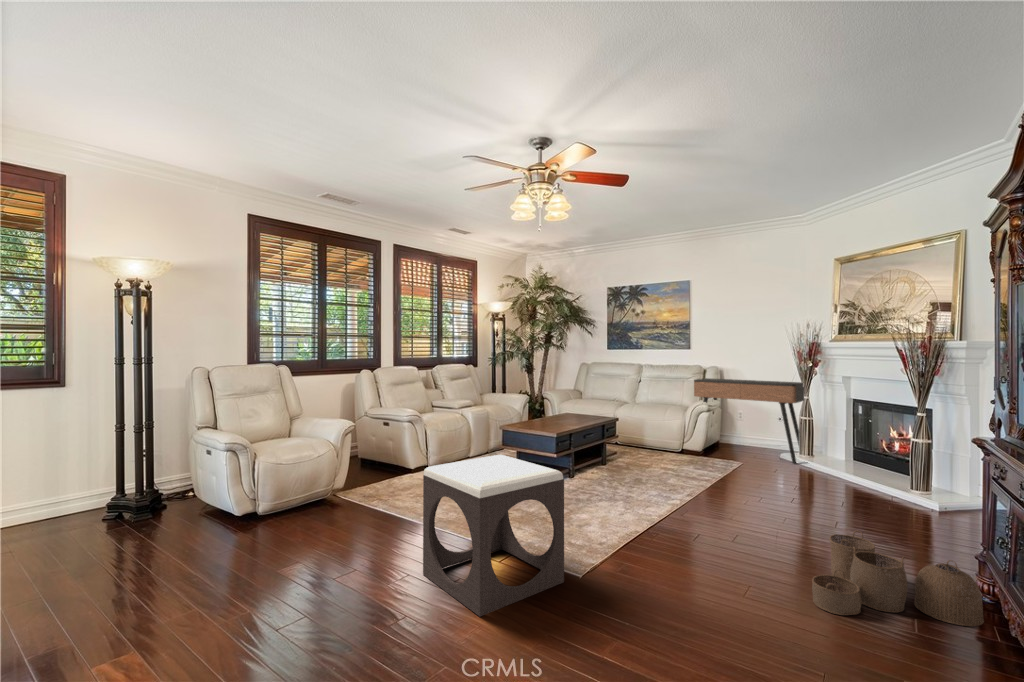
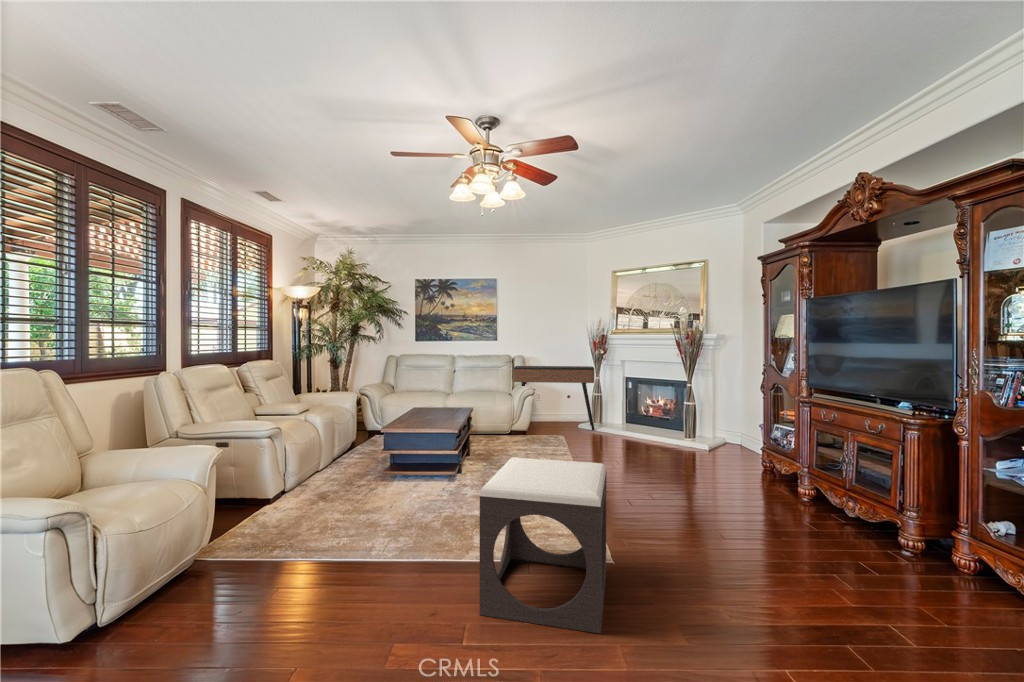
woven basket: present [812,531,984,626] -> none [728,471,822,532]

